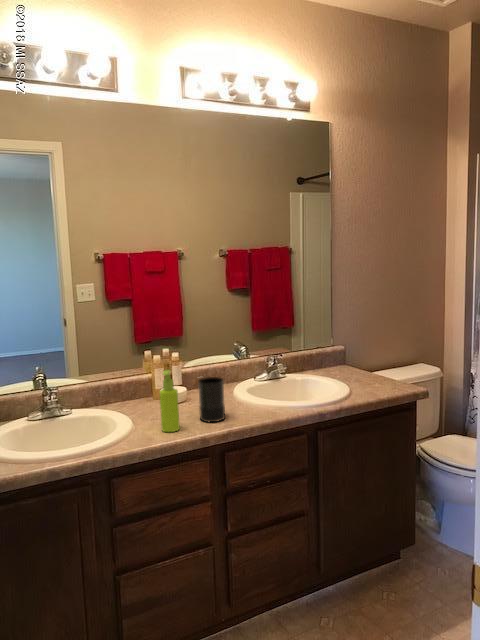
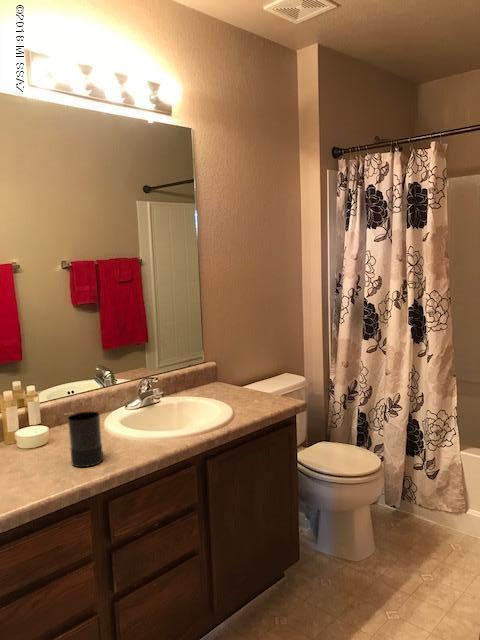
soap dispenser: present [160,369,180,432] -> none [20,408,48,487]

